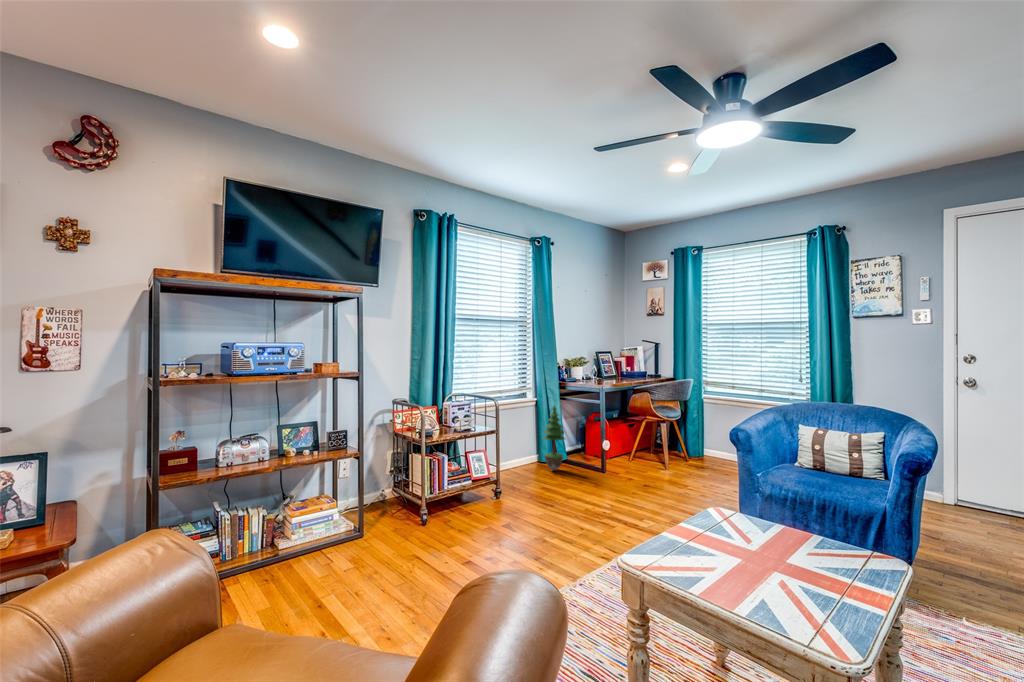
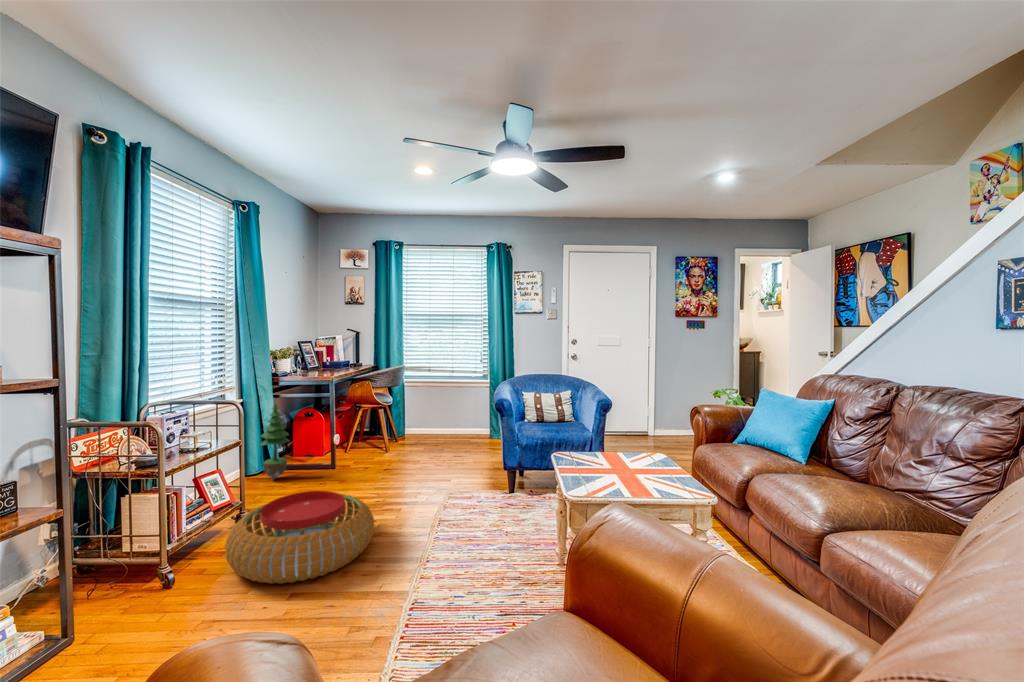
pouf: none [456,480,570,553] -> present [225,491,374,584]

